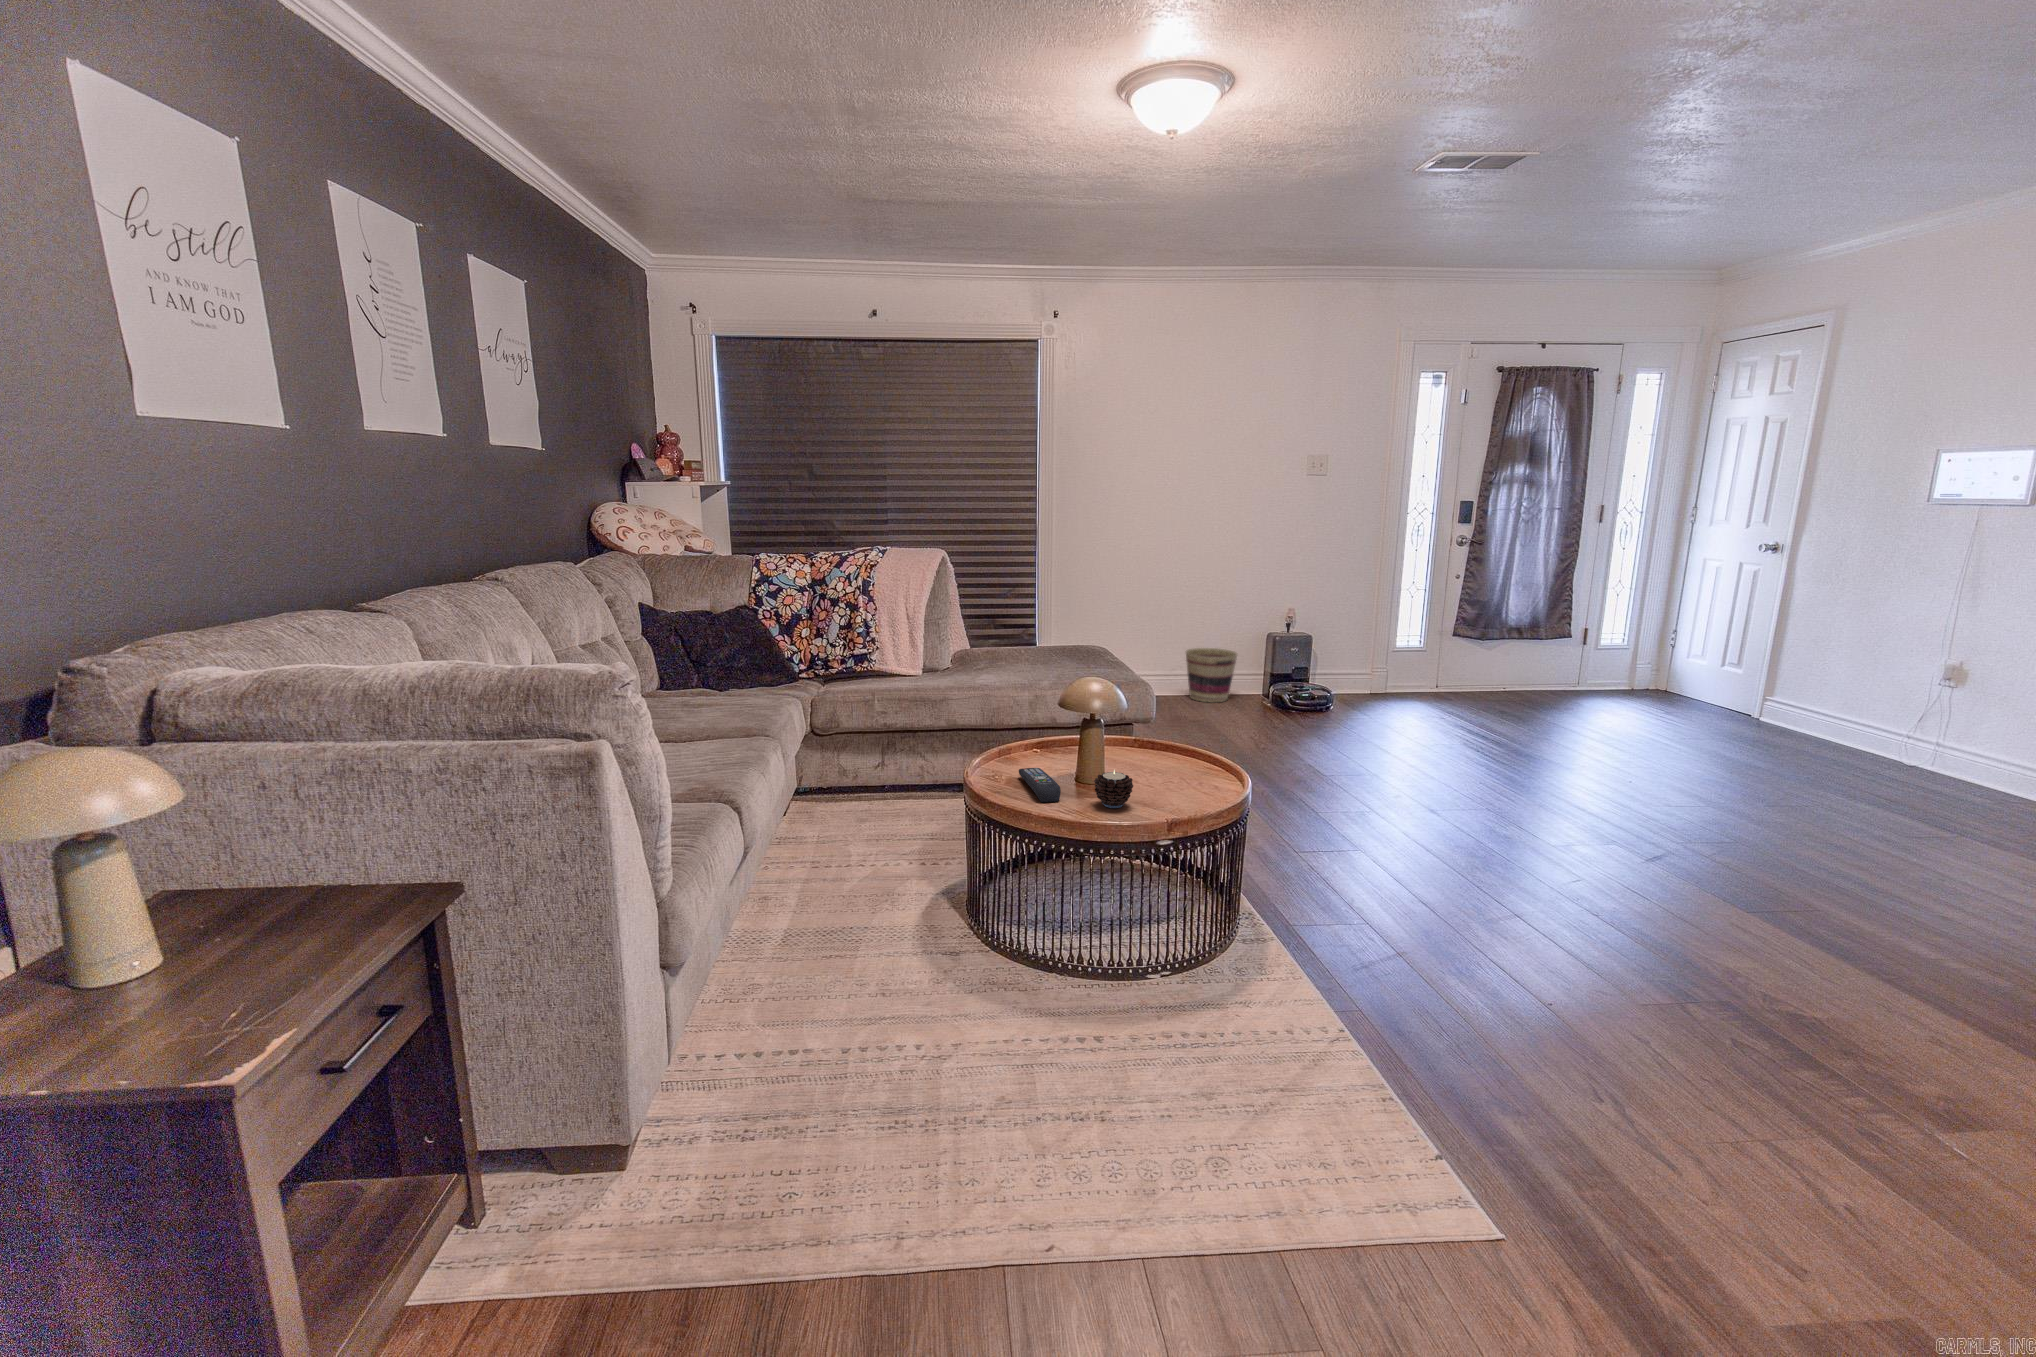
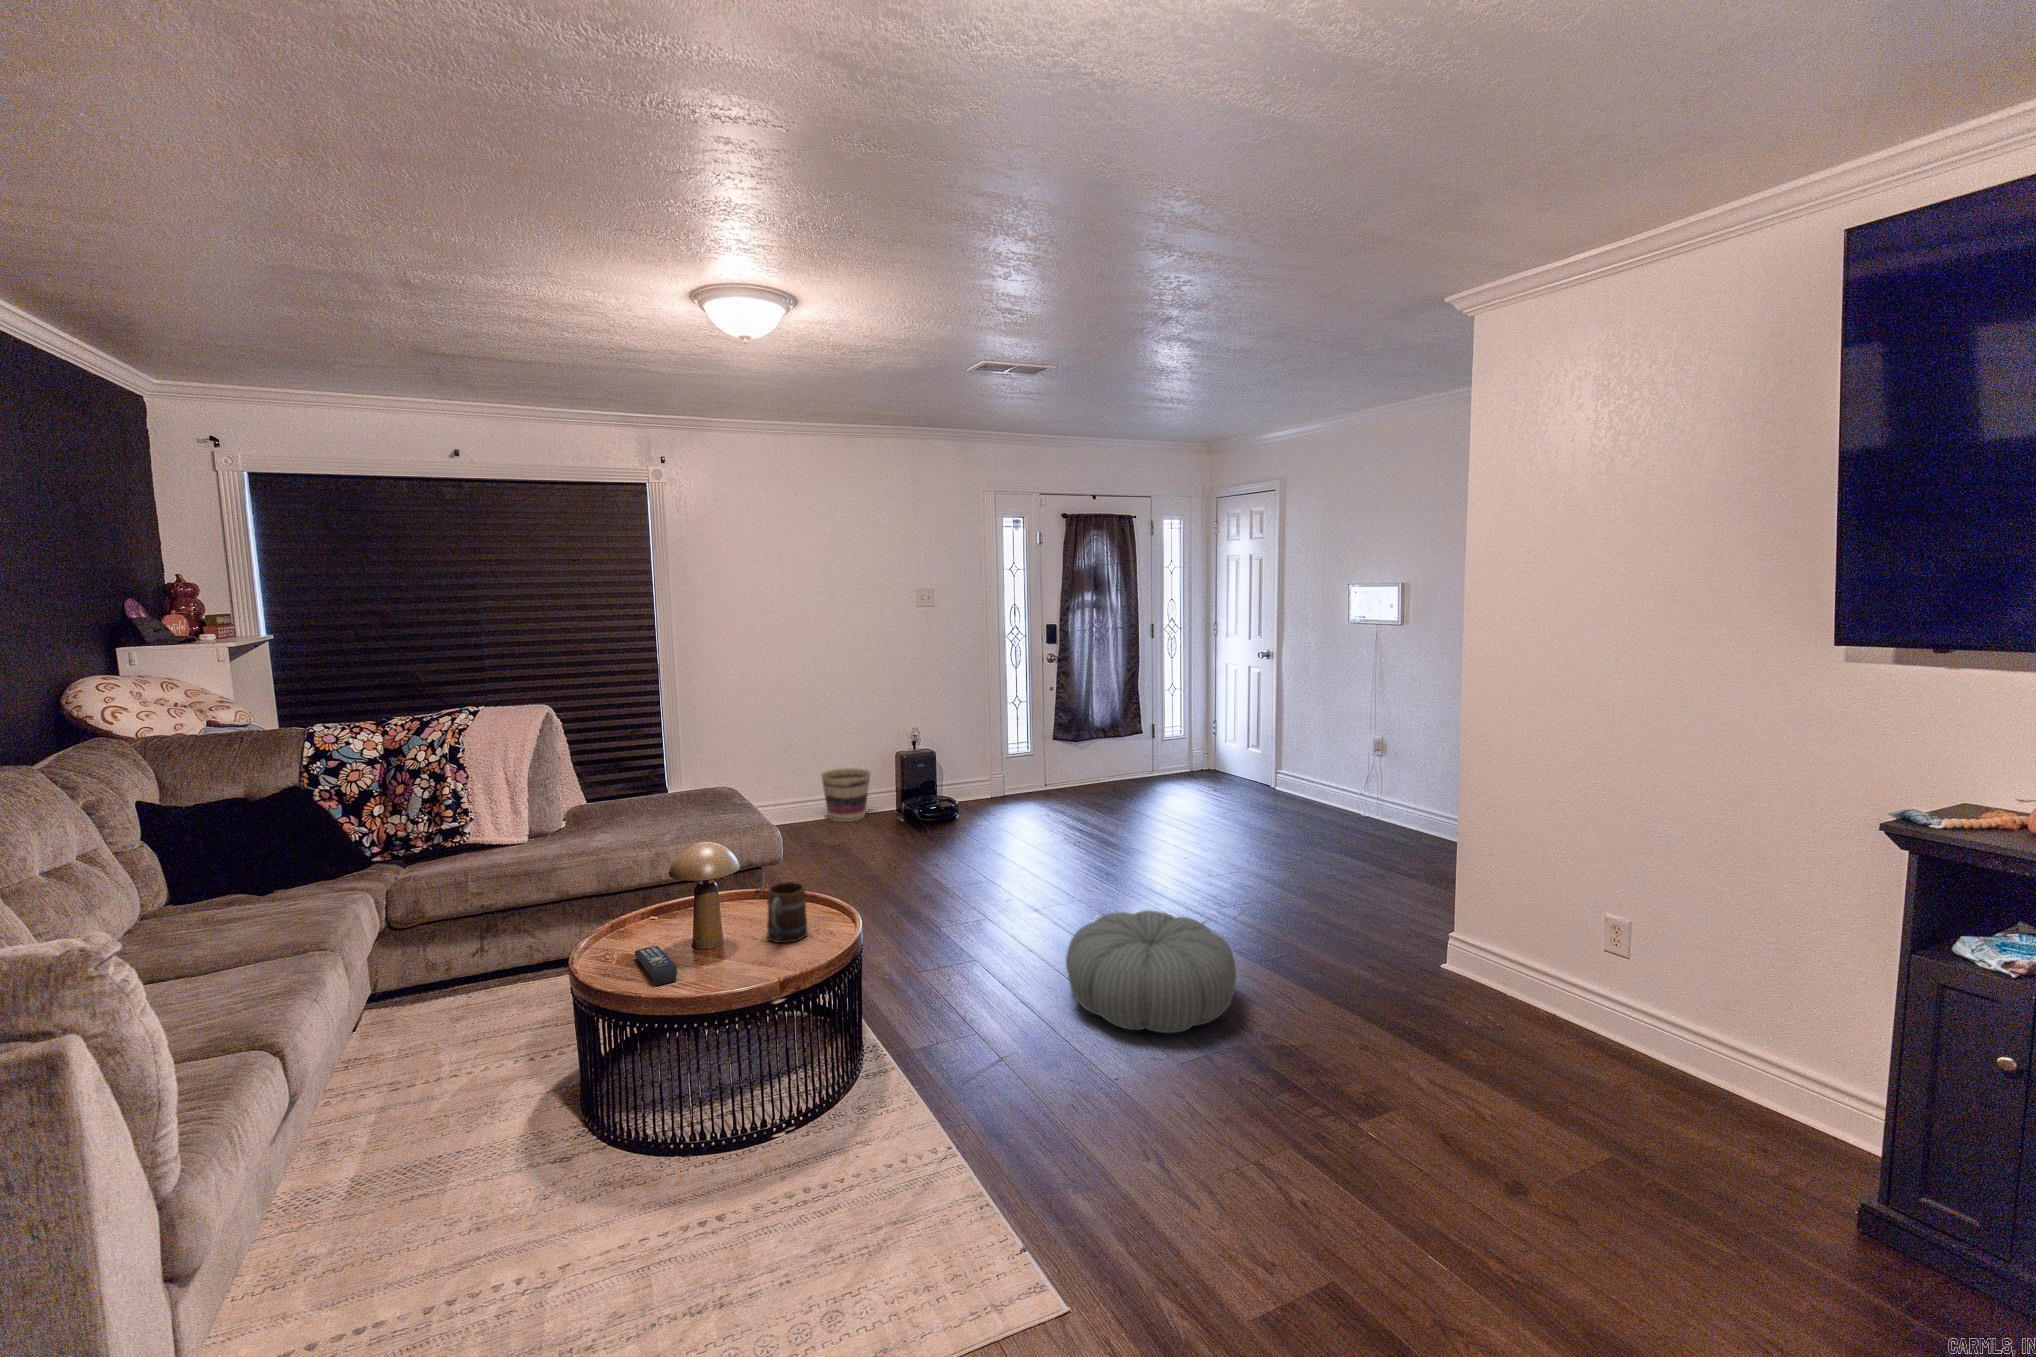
mug: none [1149,722,1194,785] -> present [767,882,807,943]
candle: present [1094,771,1133,808] -> none [710,943,748,980]
pouf: none [1493,819,1759,977] -> present [1066,910,1236,1033]

